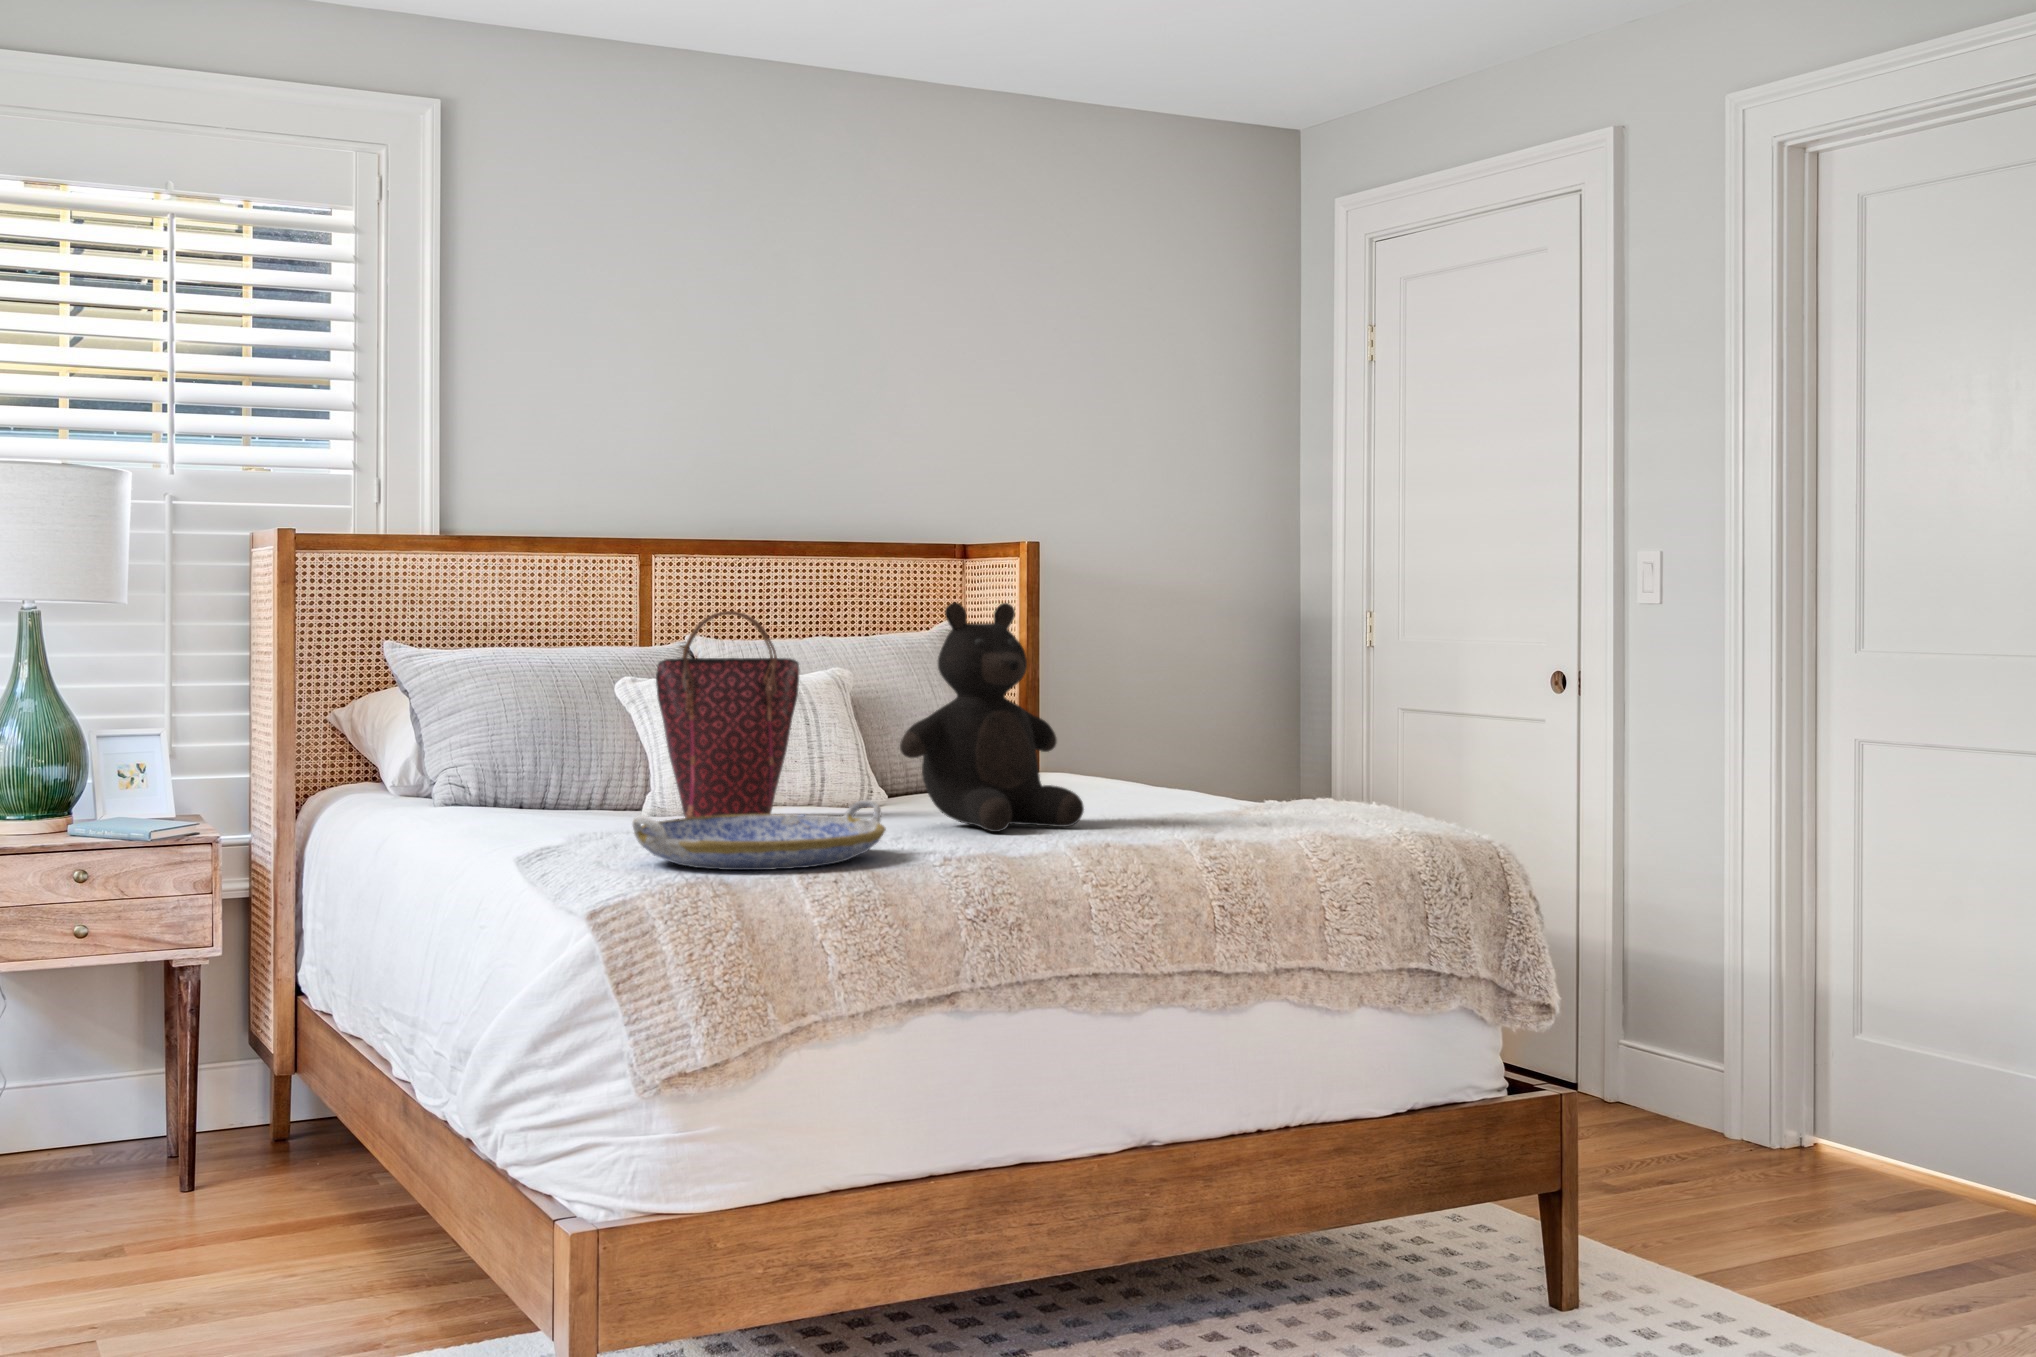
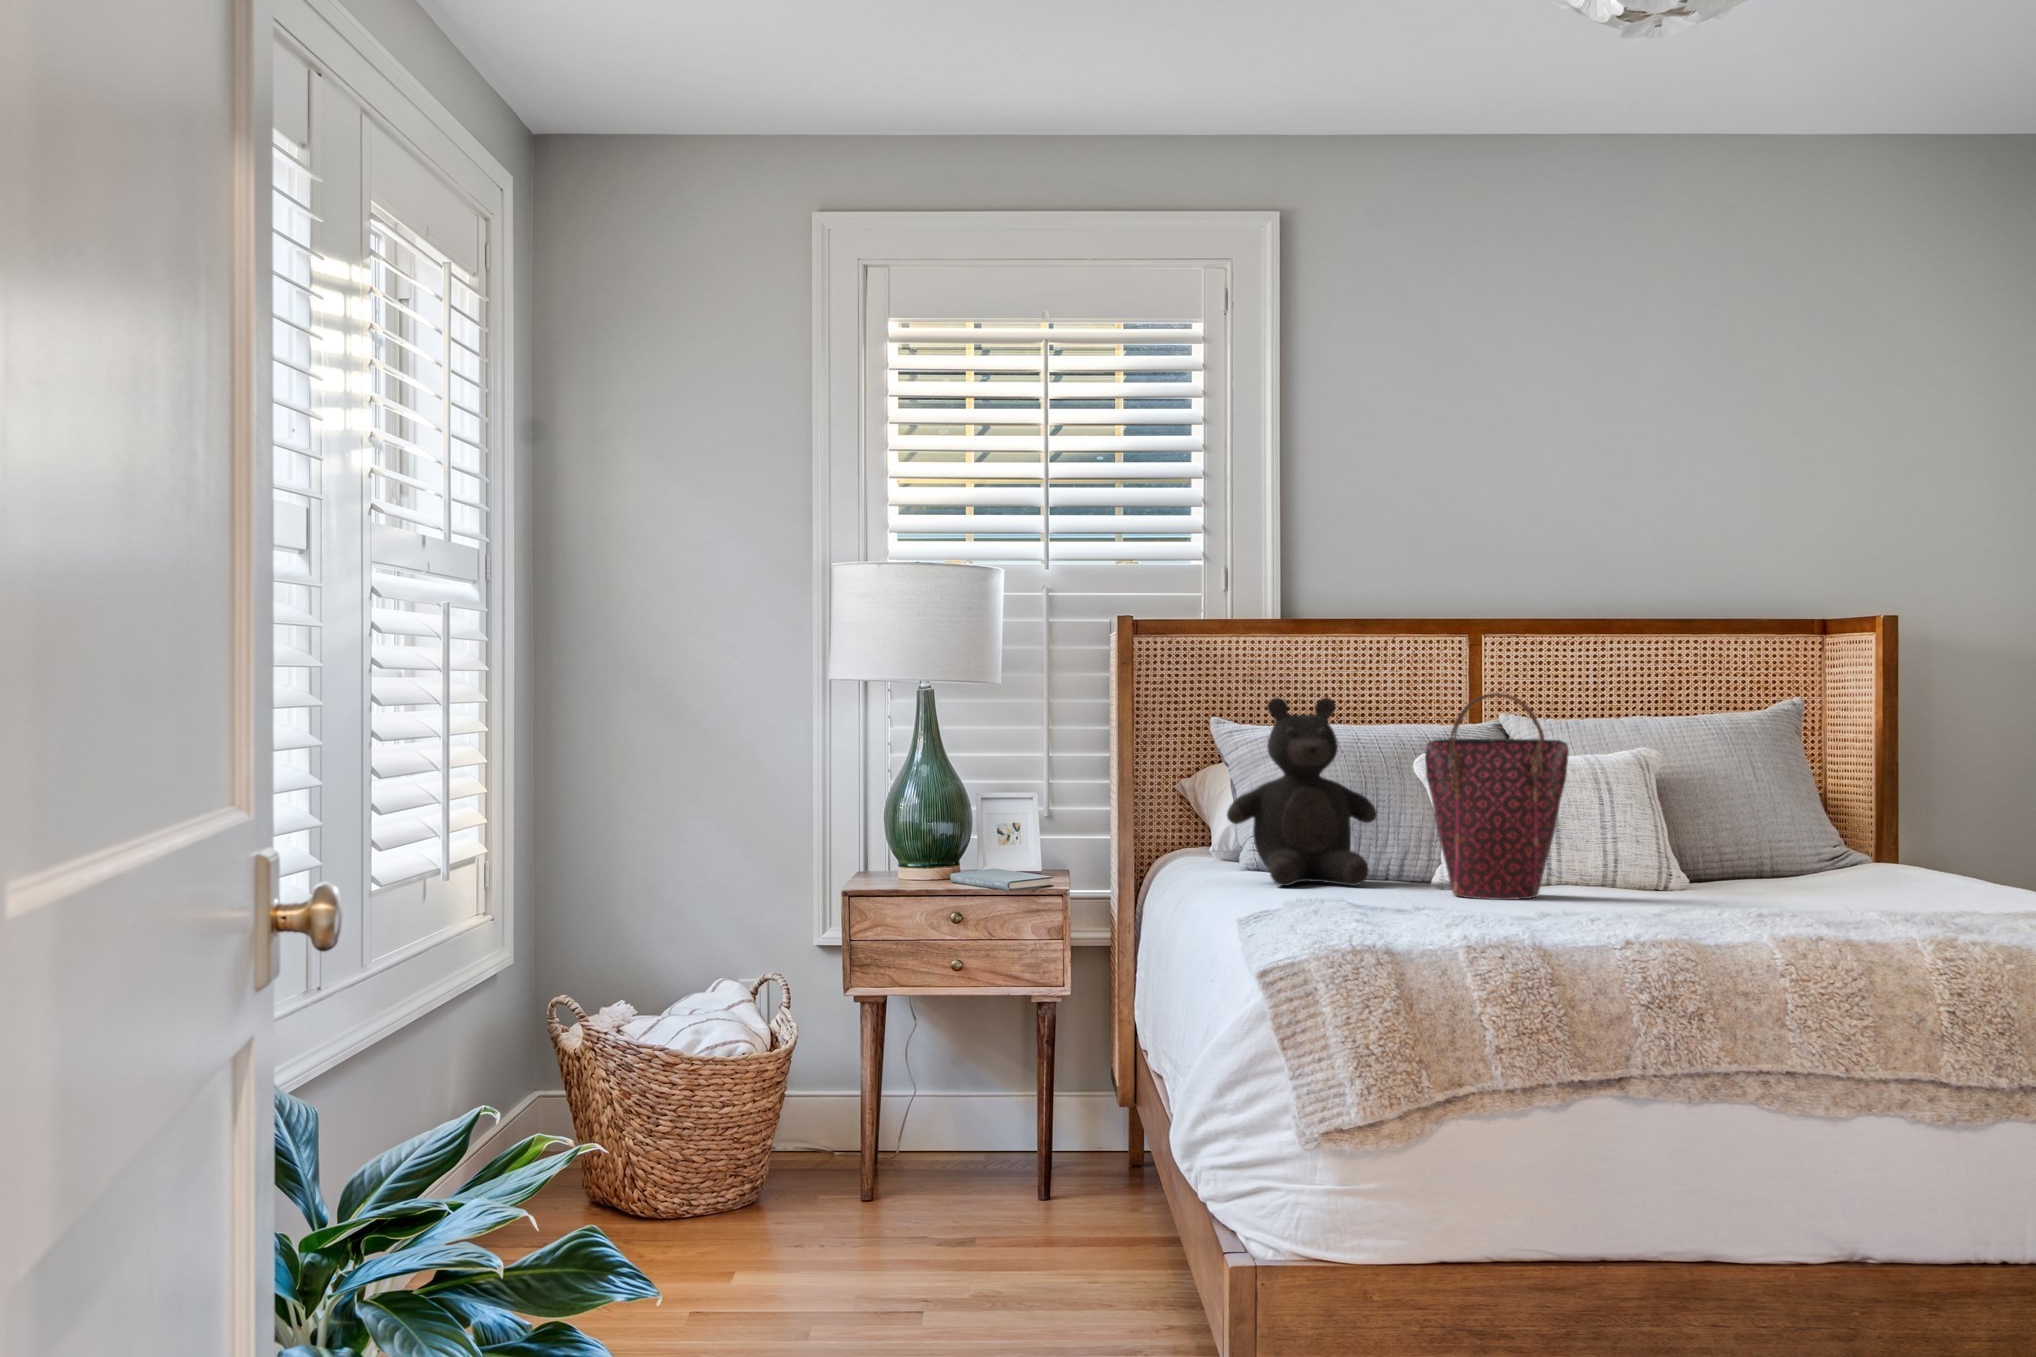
teddy bear: present [900,602,1084,832] -> present [1227,698,1377,886]
serving tray: present [632,800,886,870] -> none [1327,882,1578,943]

